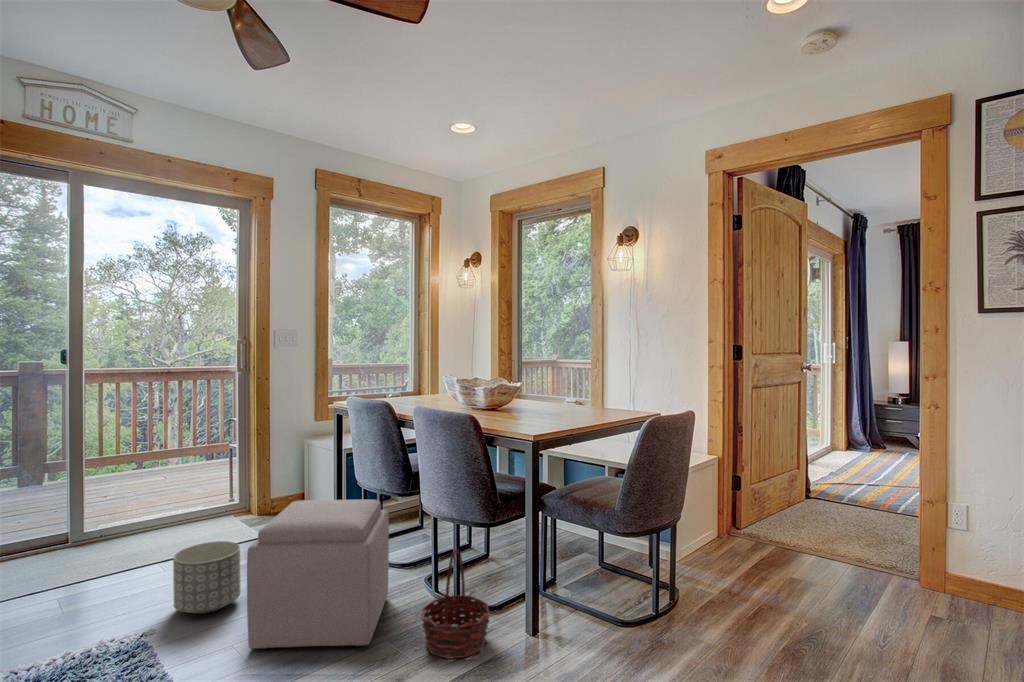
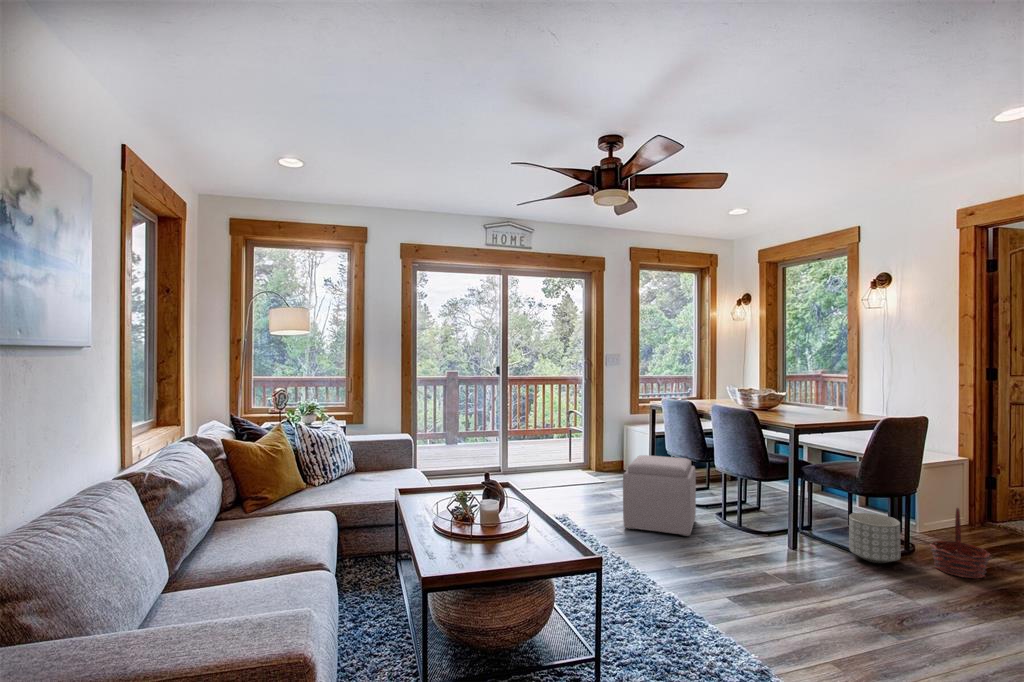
planter: present [173,541,241,614] -> present [849,513,901,563]
basket: present [421,549,490,659] -> present [930,508,990,579]

